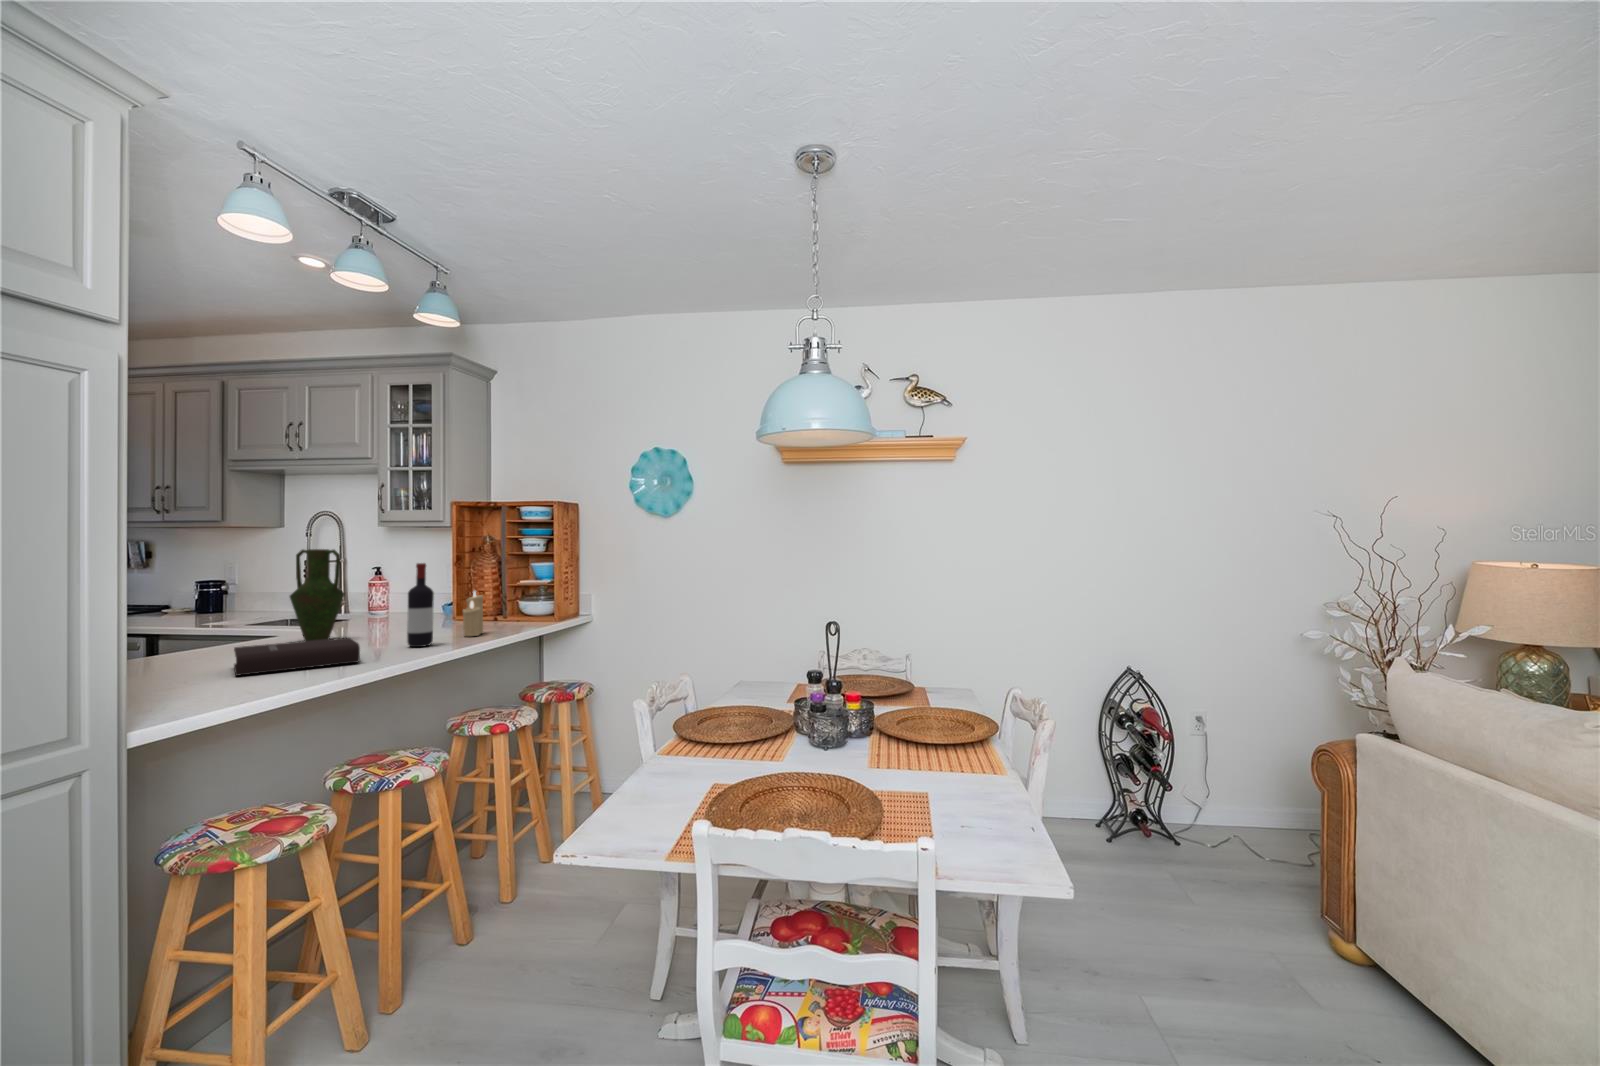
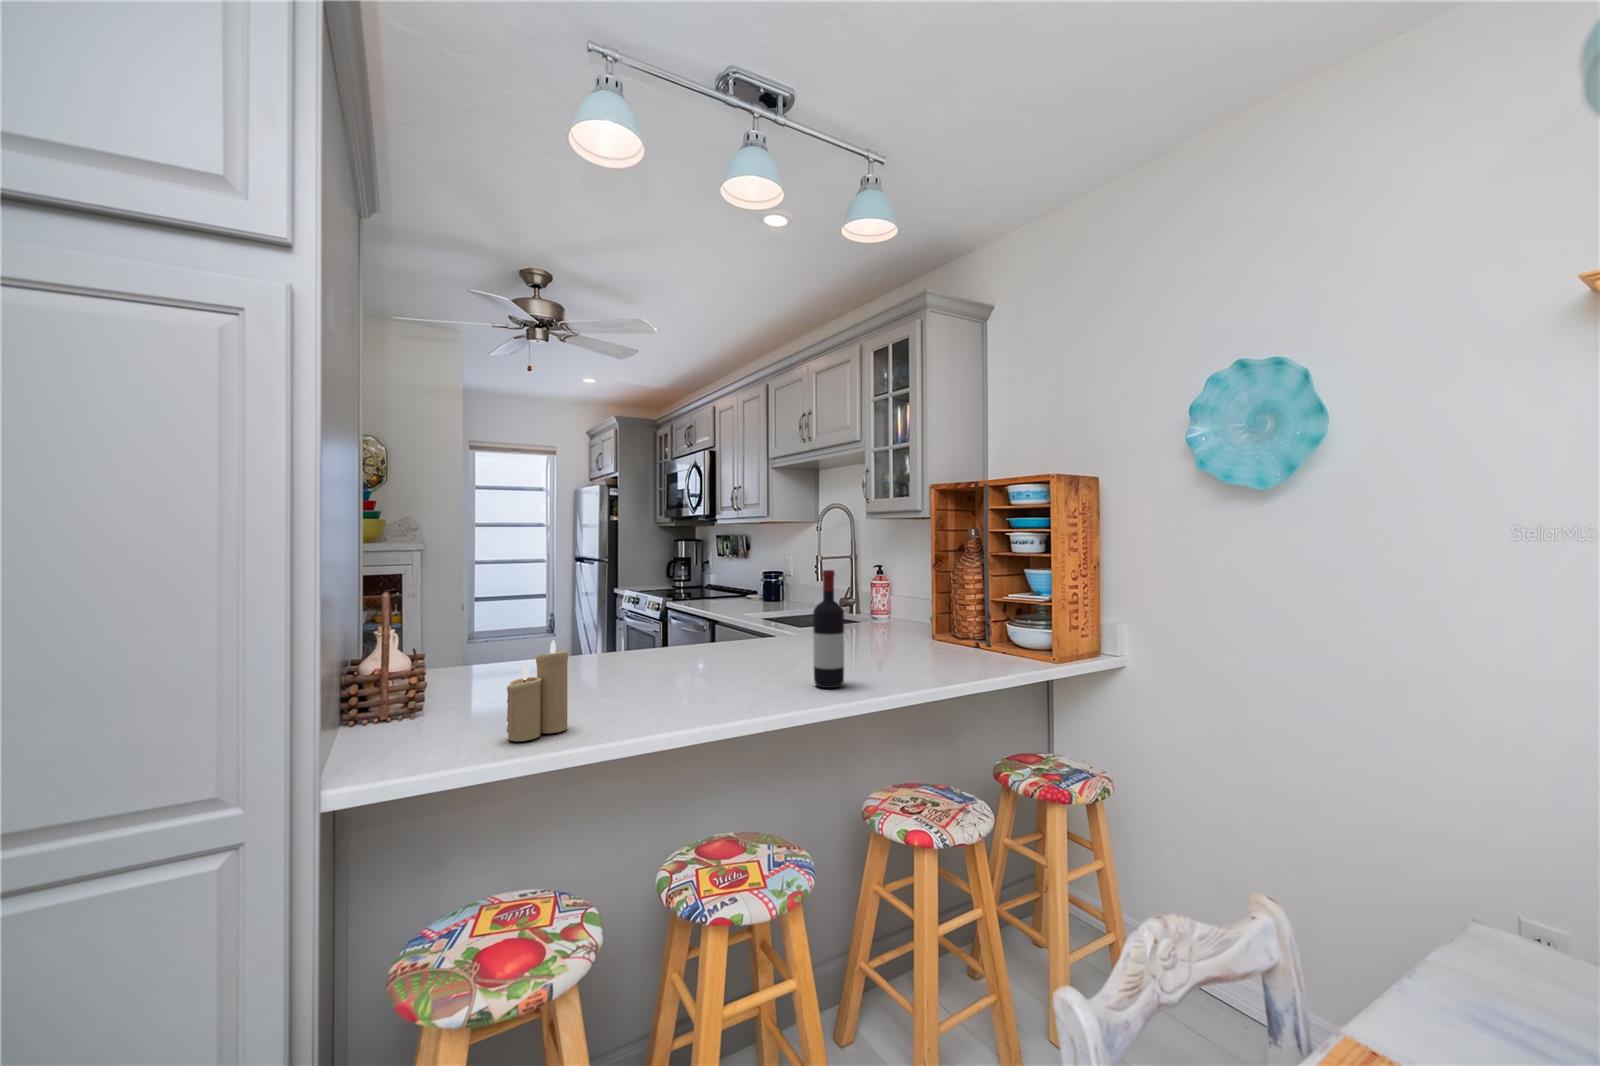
vase: present [290,549,345,641] -> none [734,548,785,658]
candle: present [463,591,483,636] -> present [507,640,568,741]
book: present [234,637,360,676] -> none [605,663,742,706]

